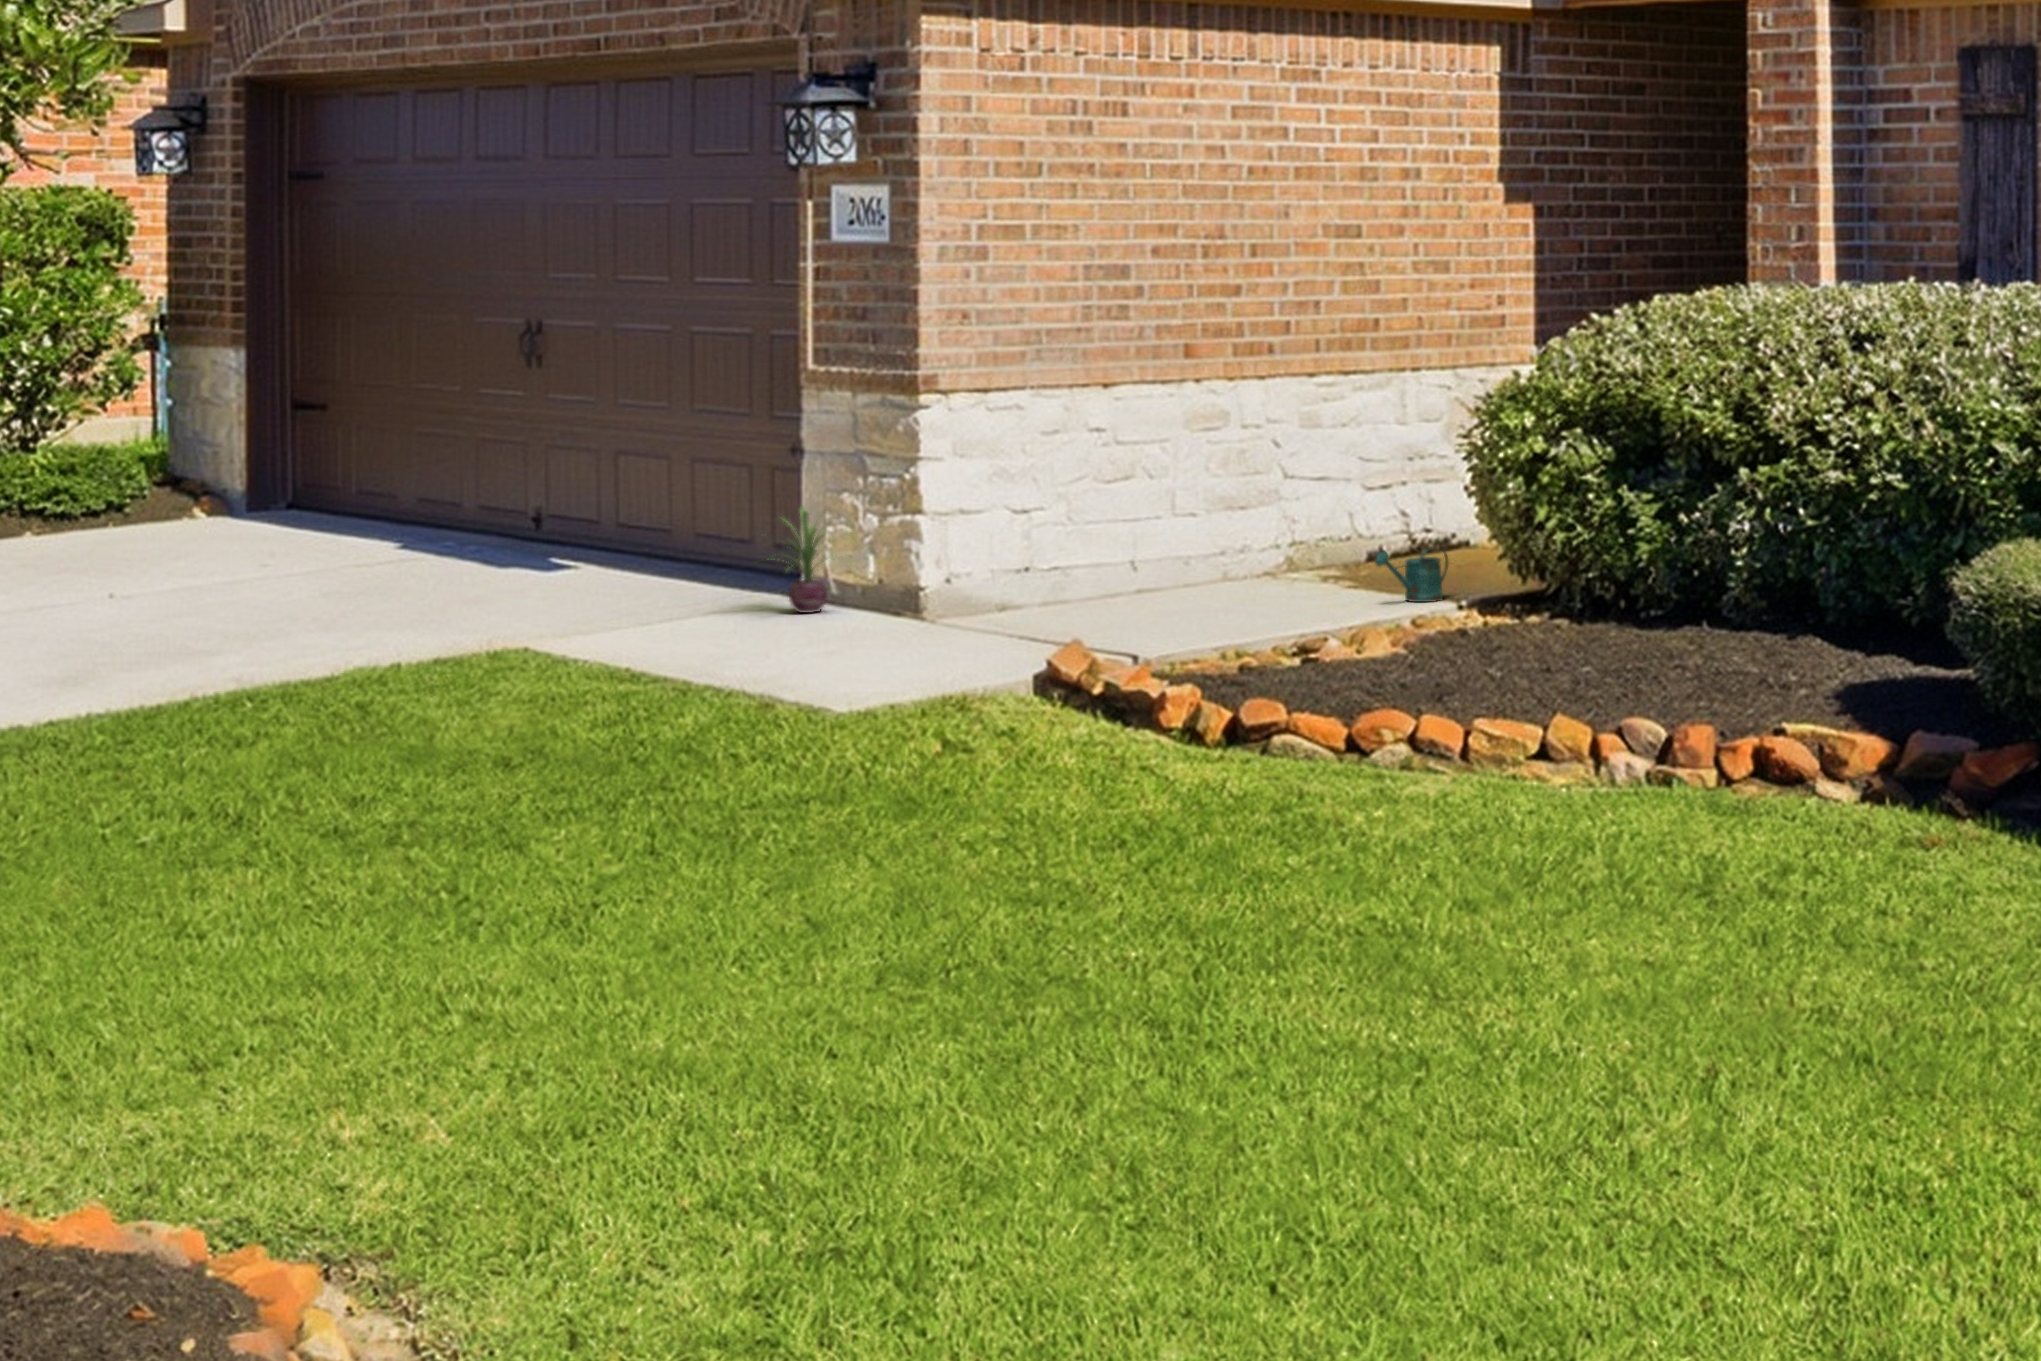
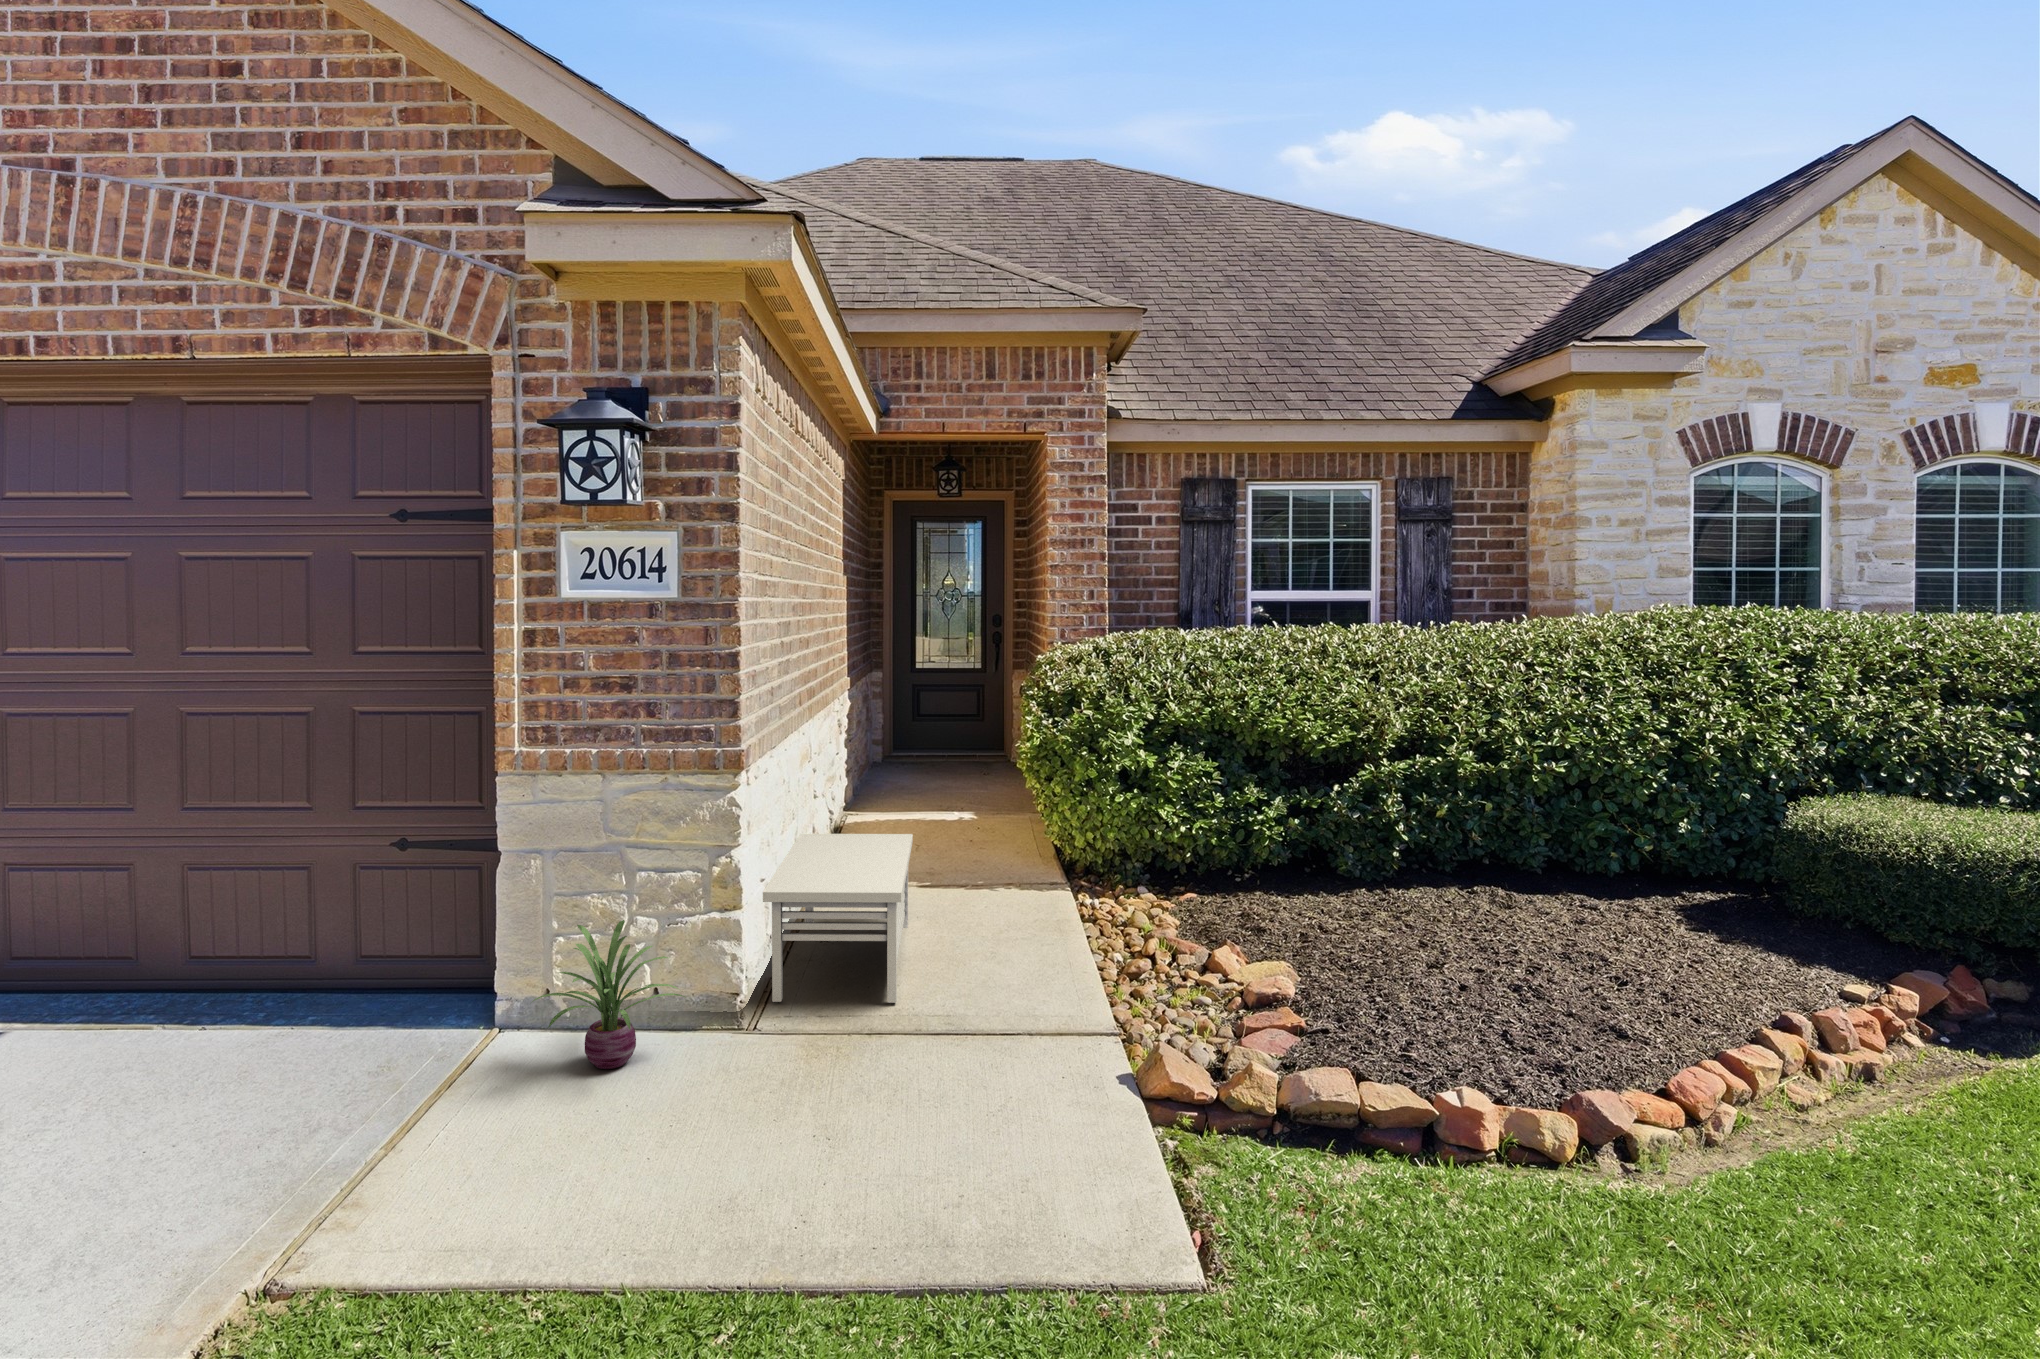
storage bench: none [951,488,1201,614] -> present [763,834,913,1003]
watering can: present [1375,550,1448,602] -> none [1112,854,1144,906]

